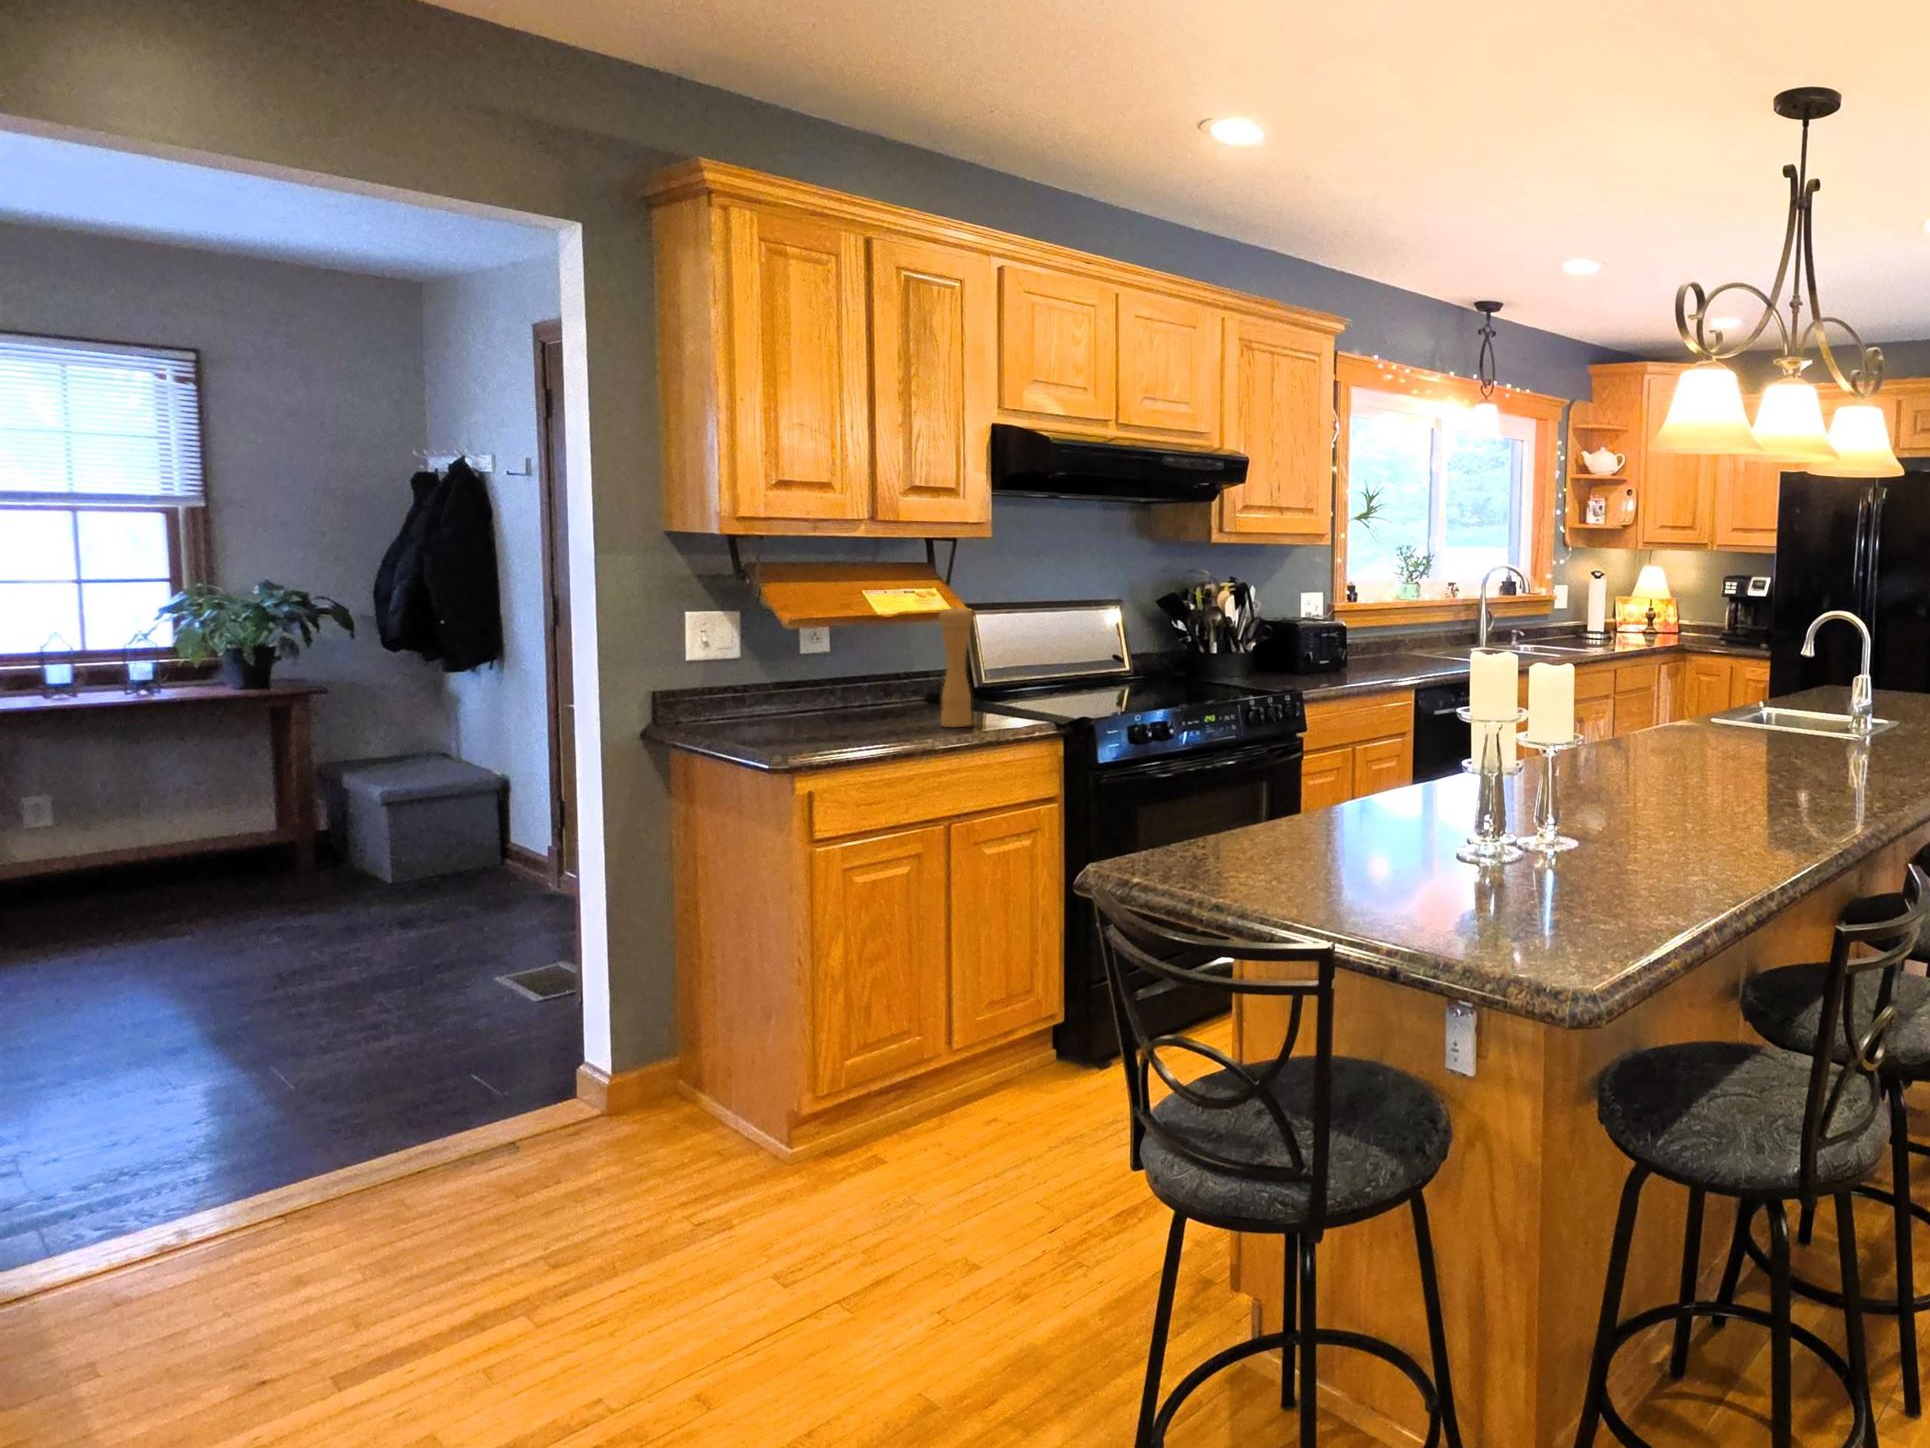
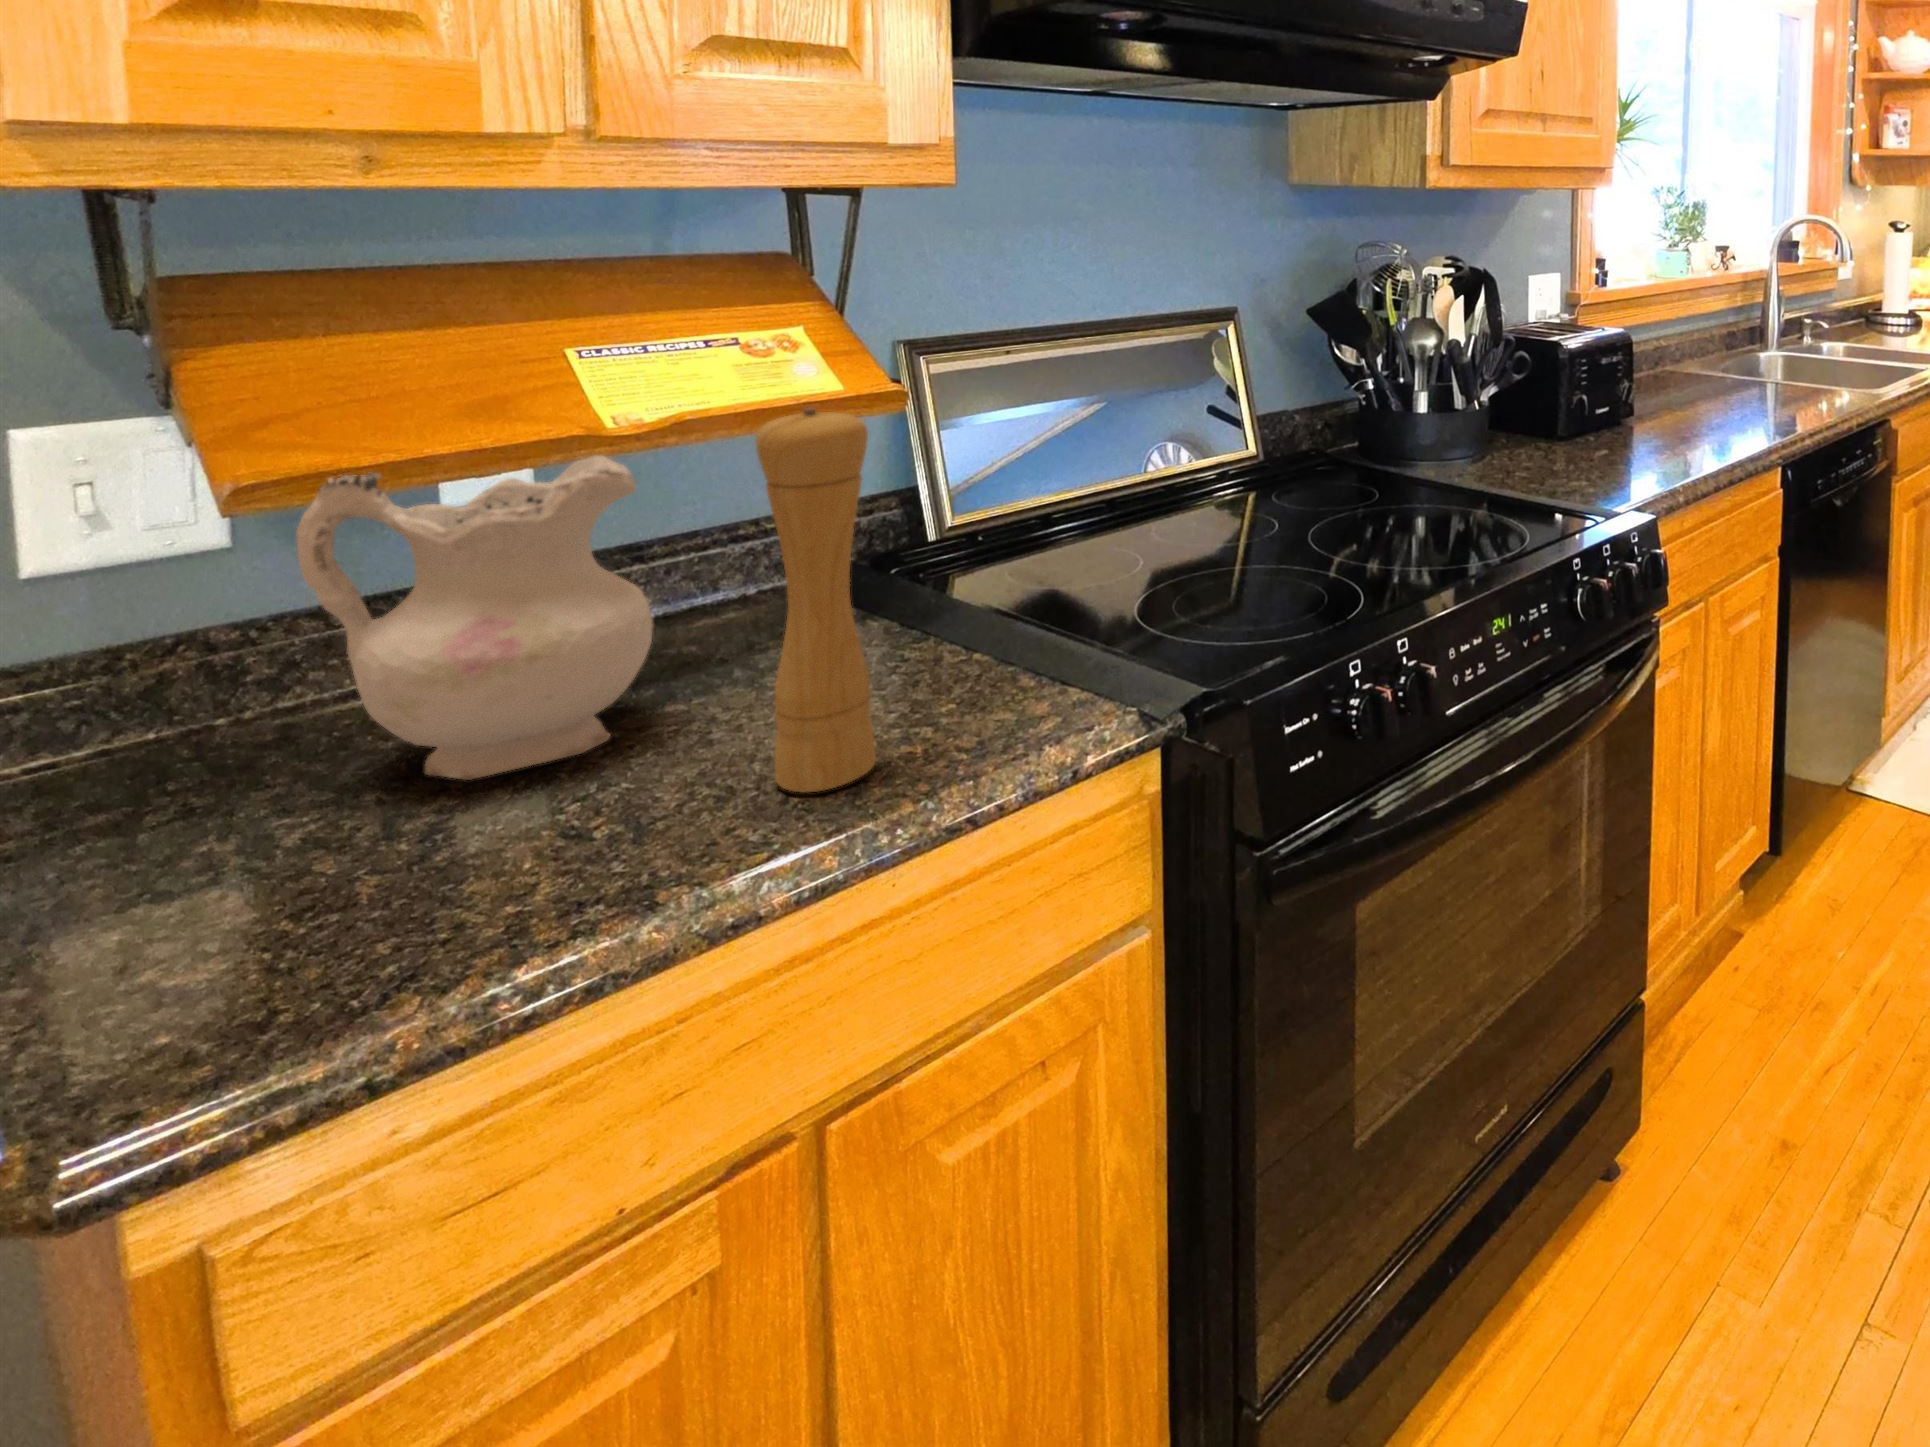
ceramic pitcher: none [792,625,892,725] -> present [296,456,653,780]

